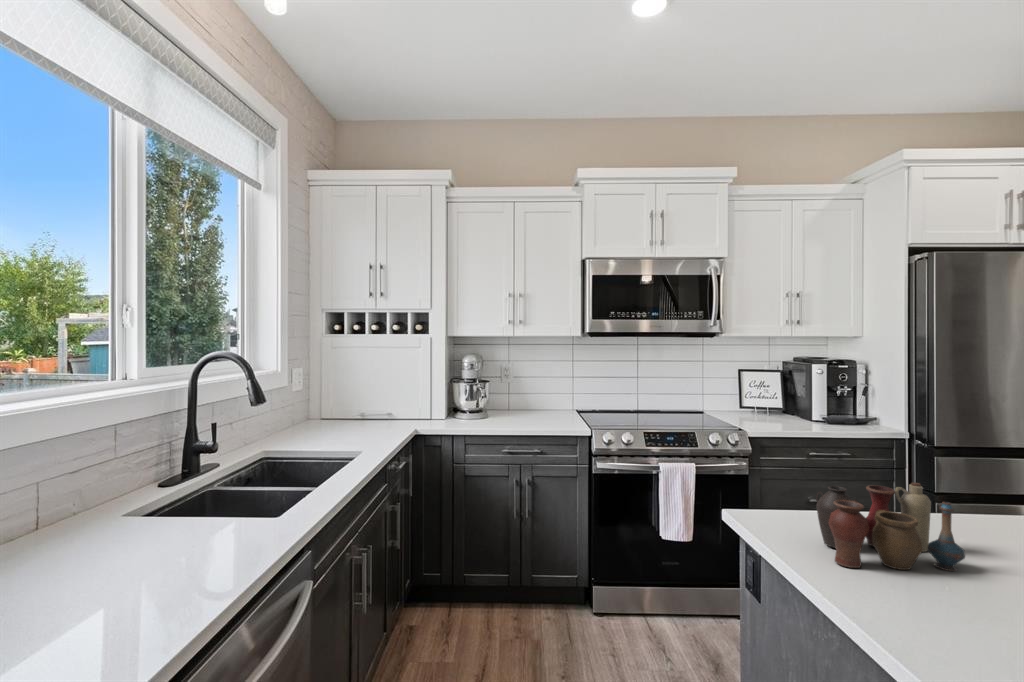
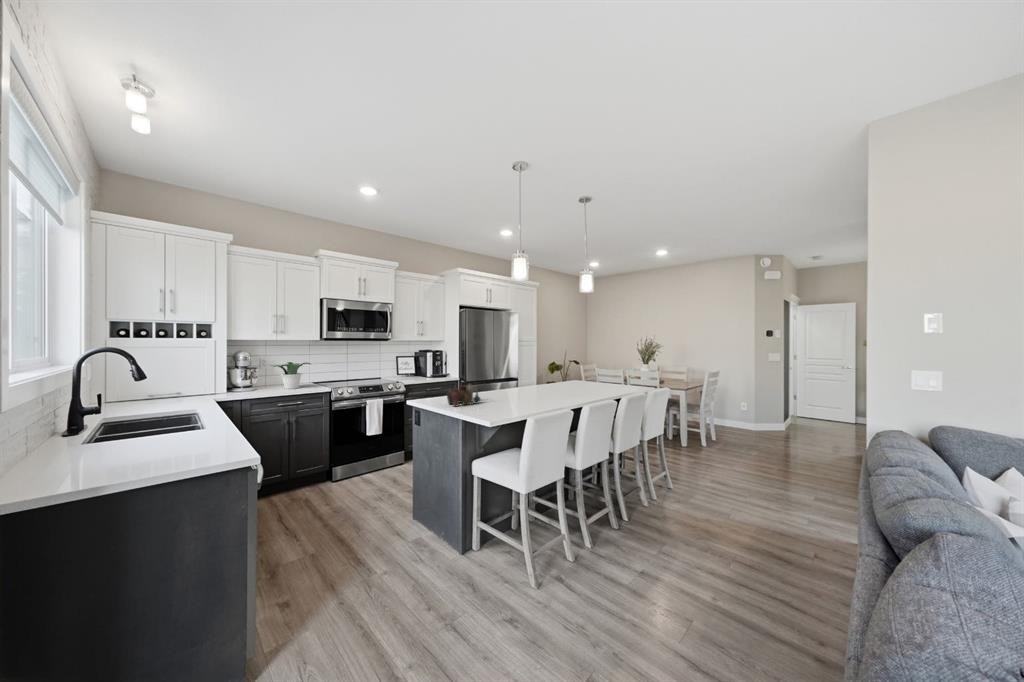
potted plant: none [508,375,564,422] -> present [273,362,310,389]

